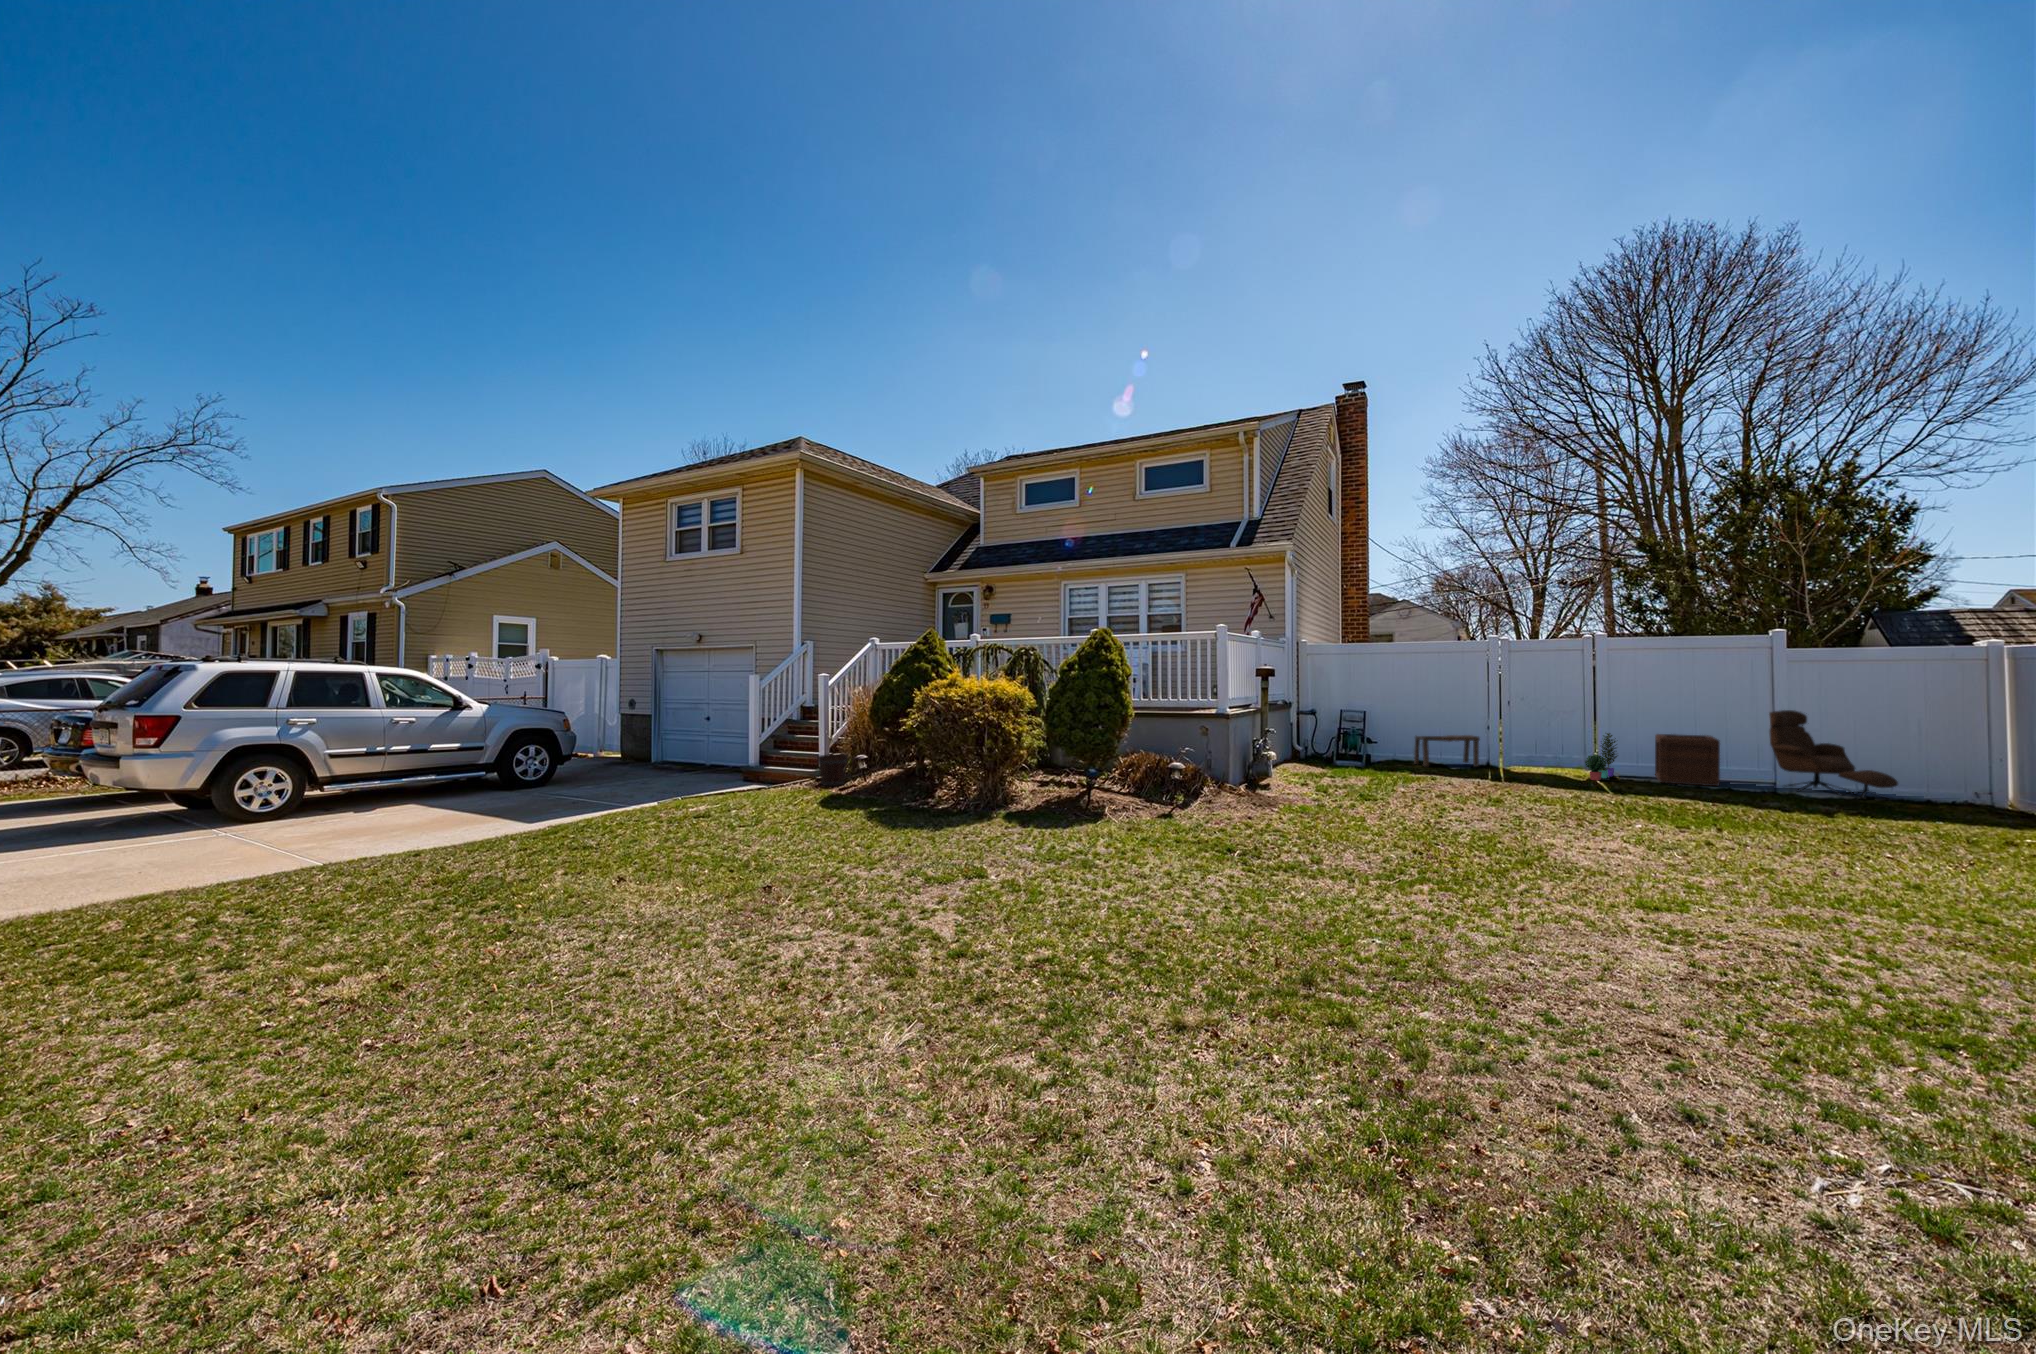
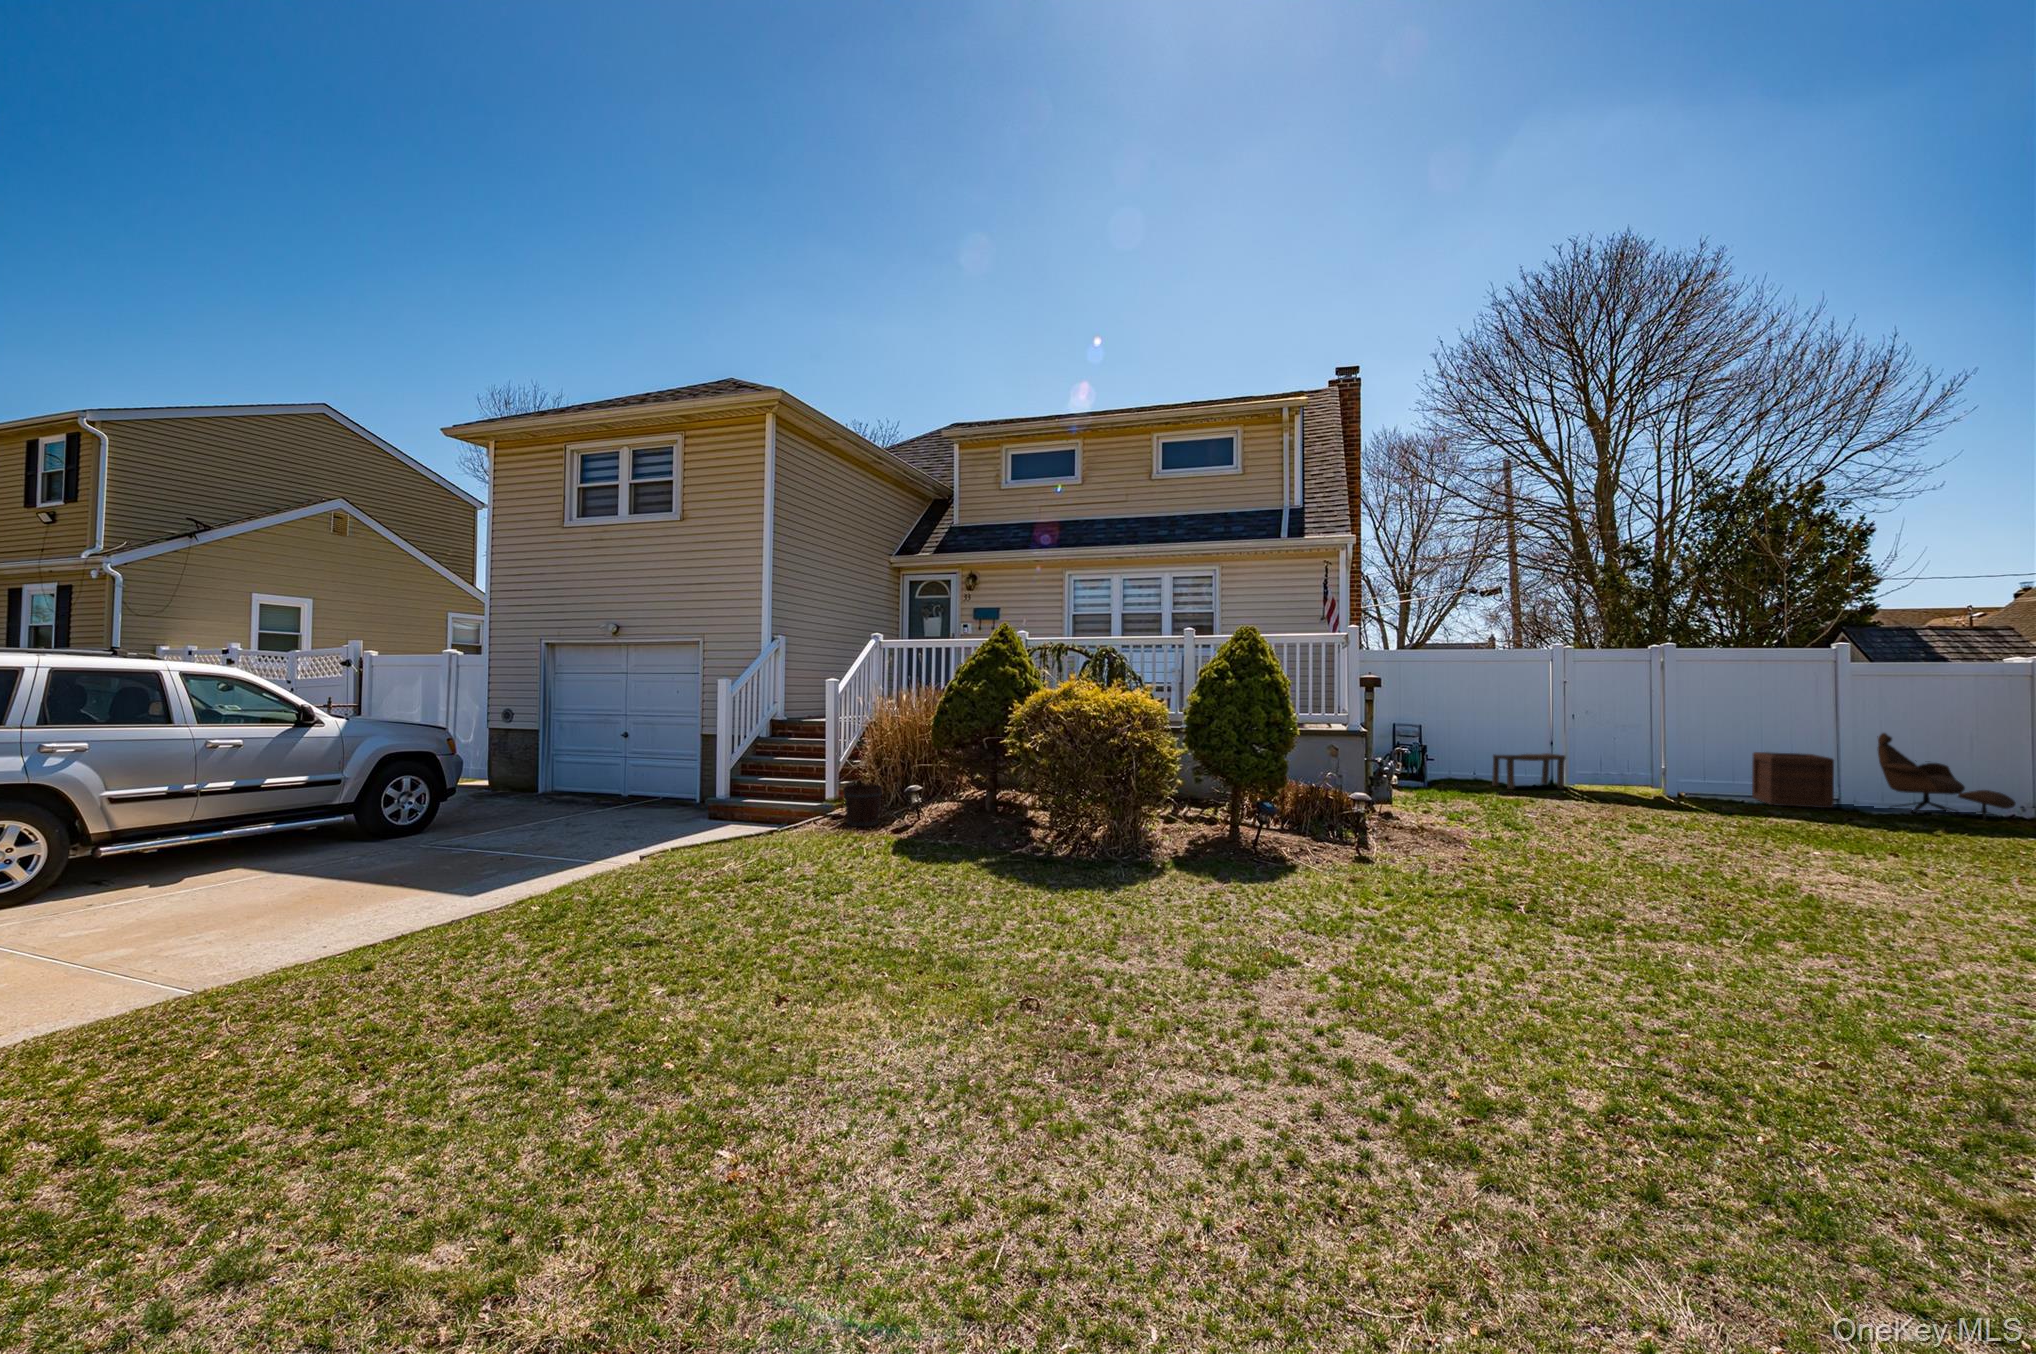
potted plant: present [1585,733,1618,780] -> none [1693,750,1720,803]

